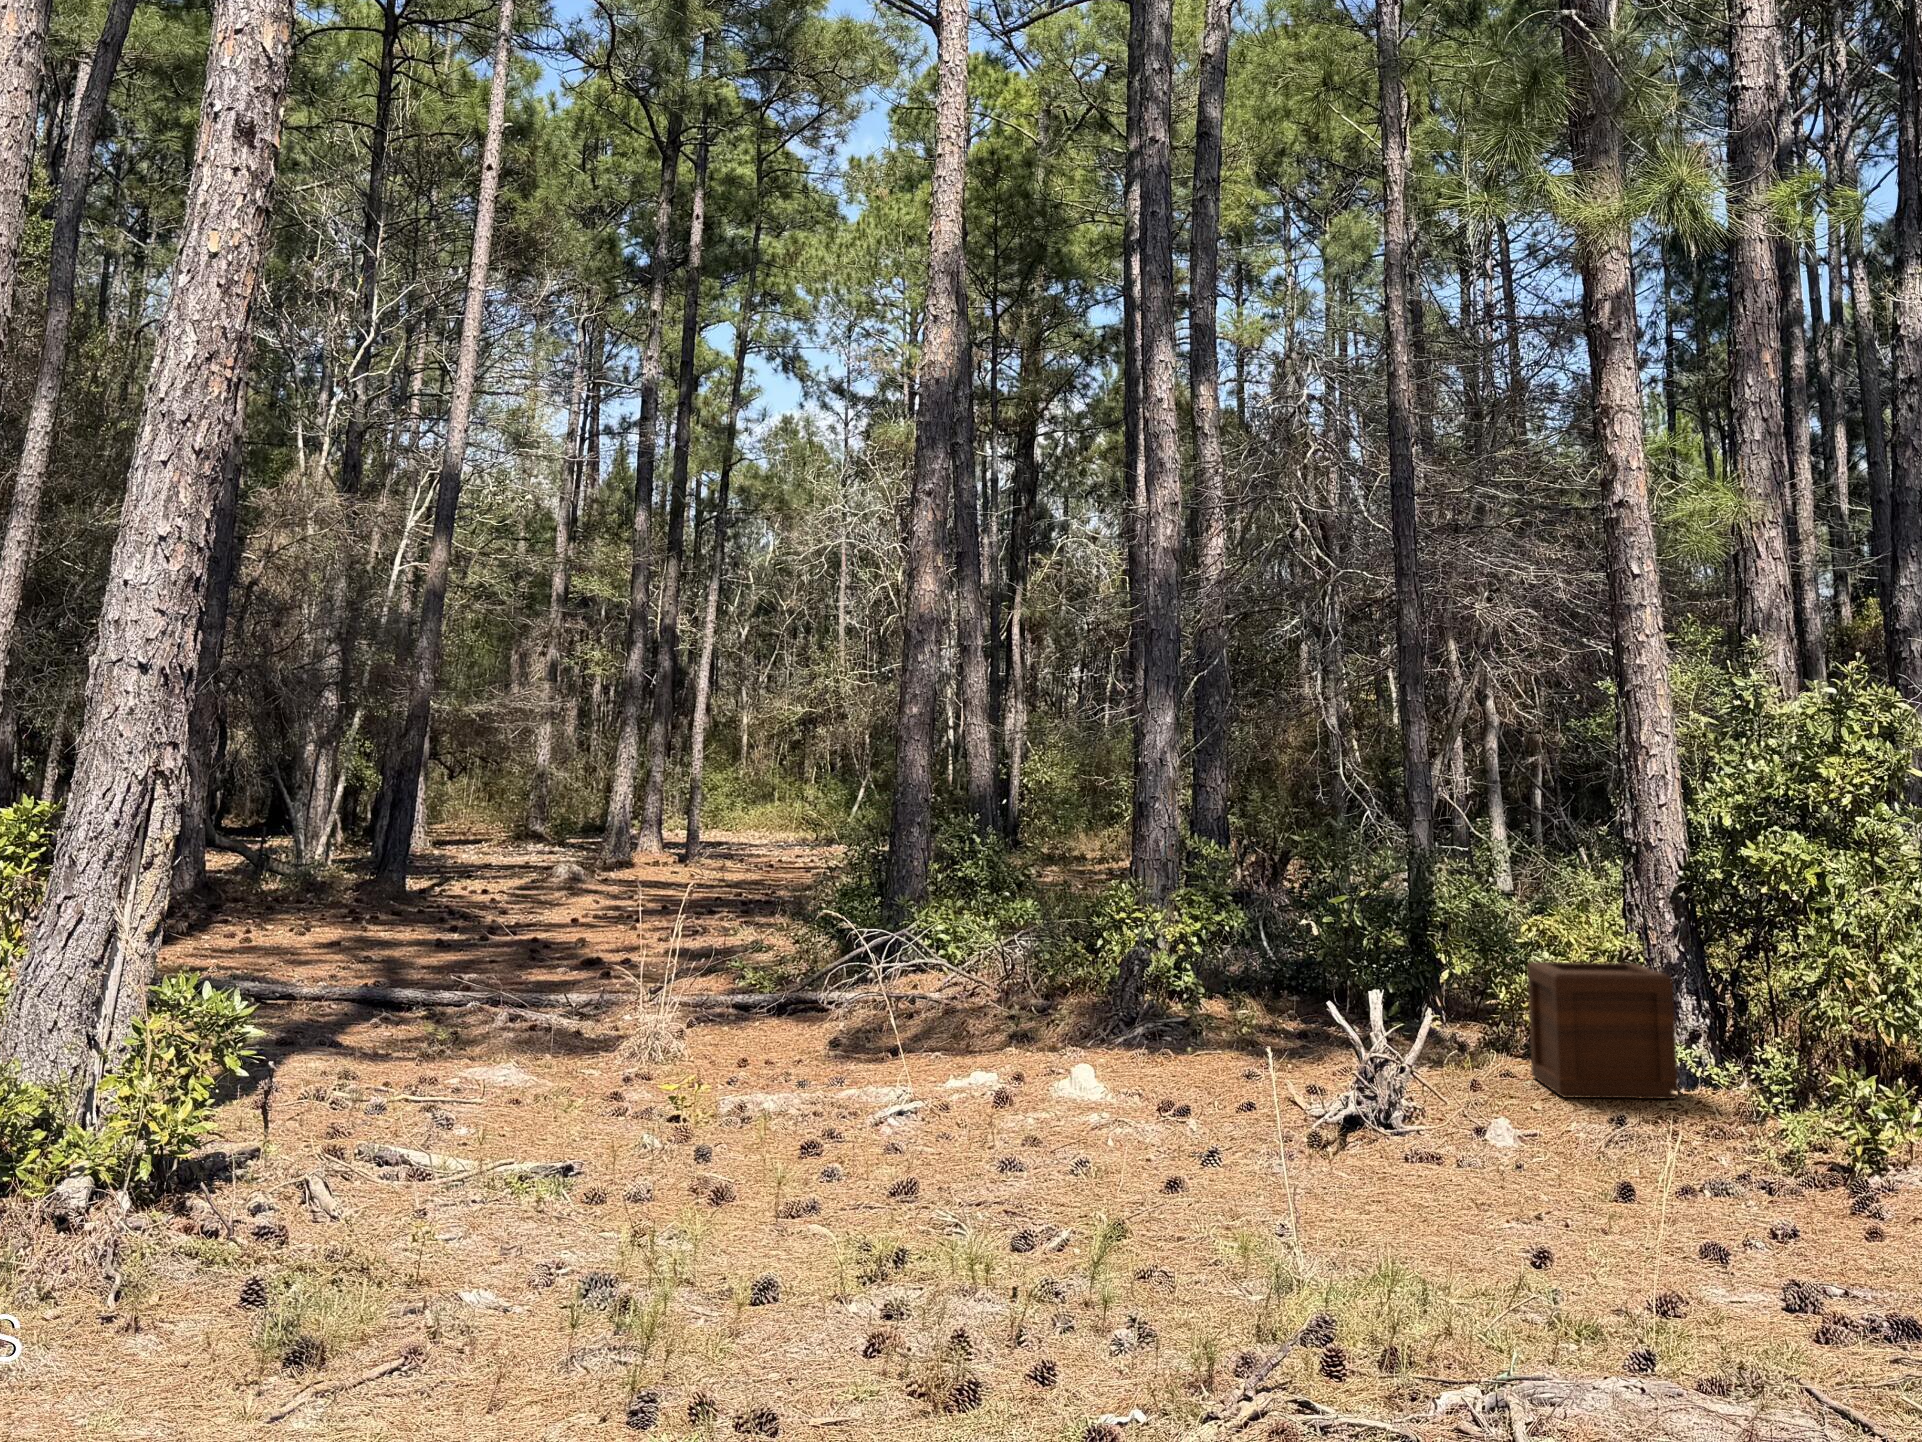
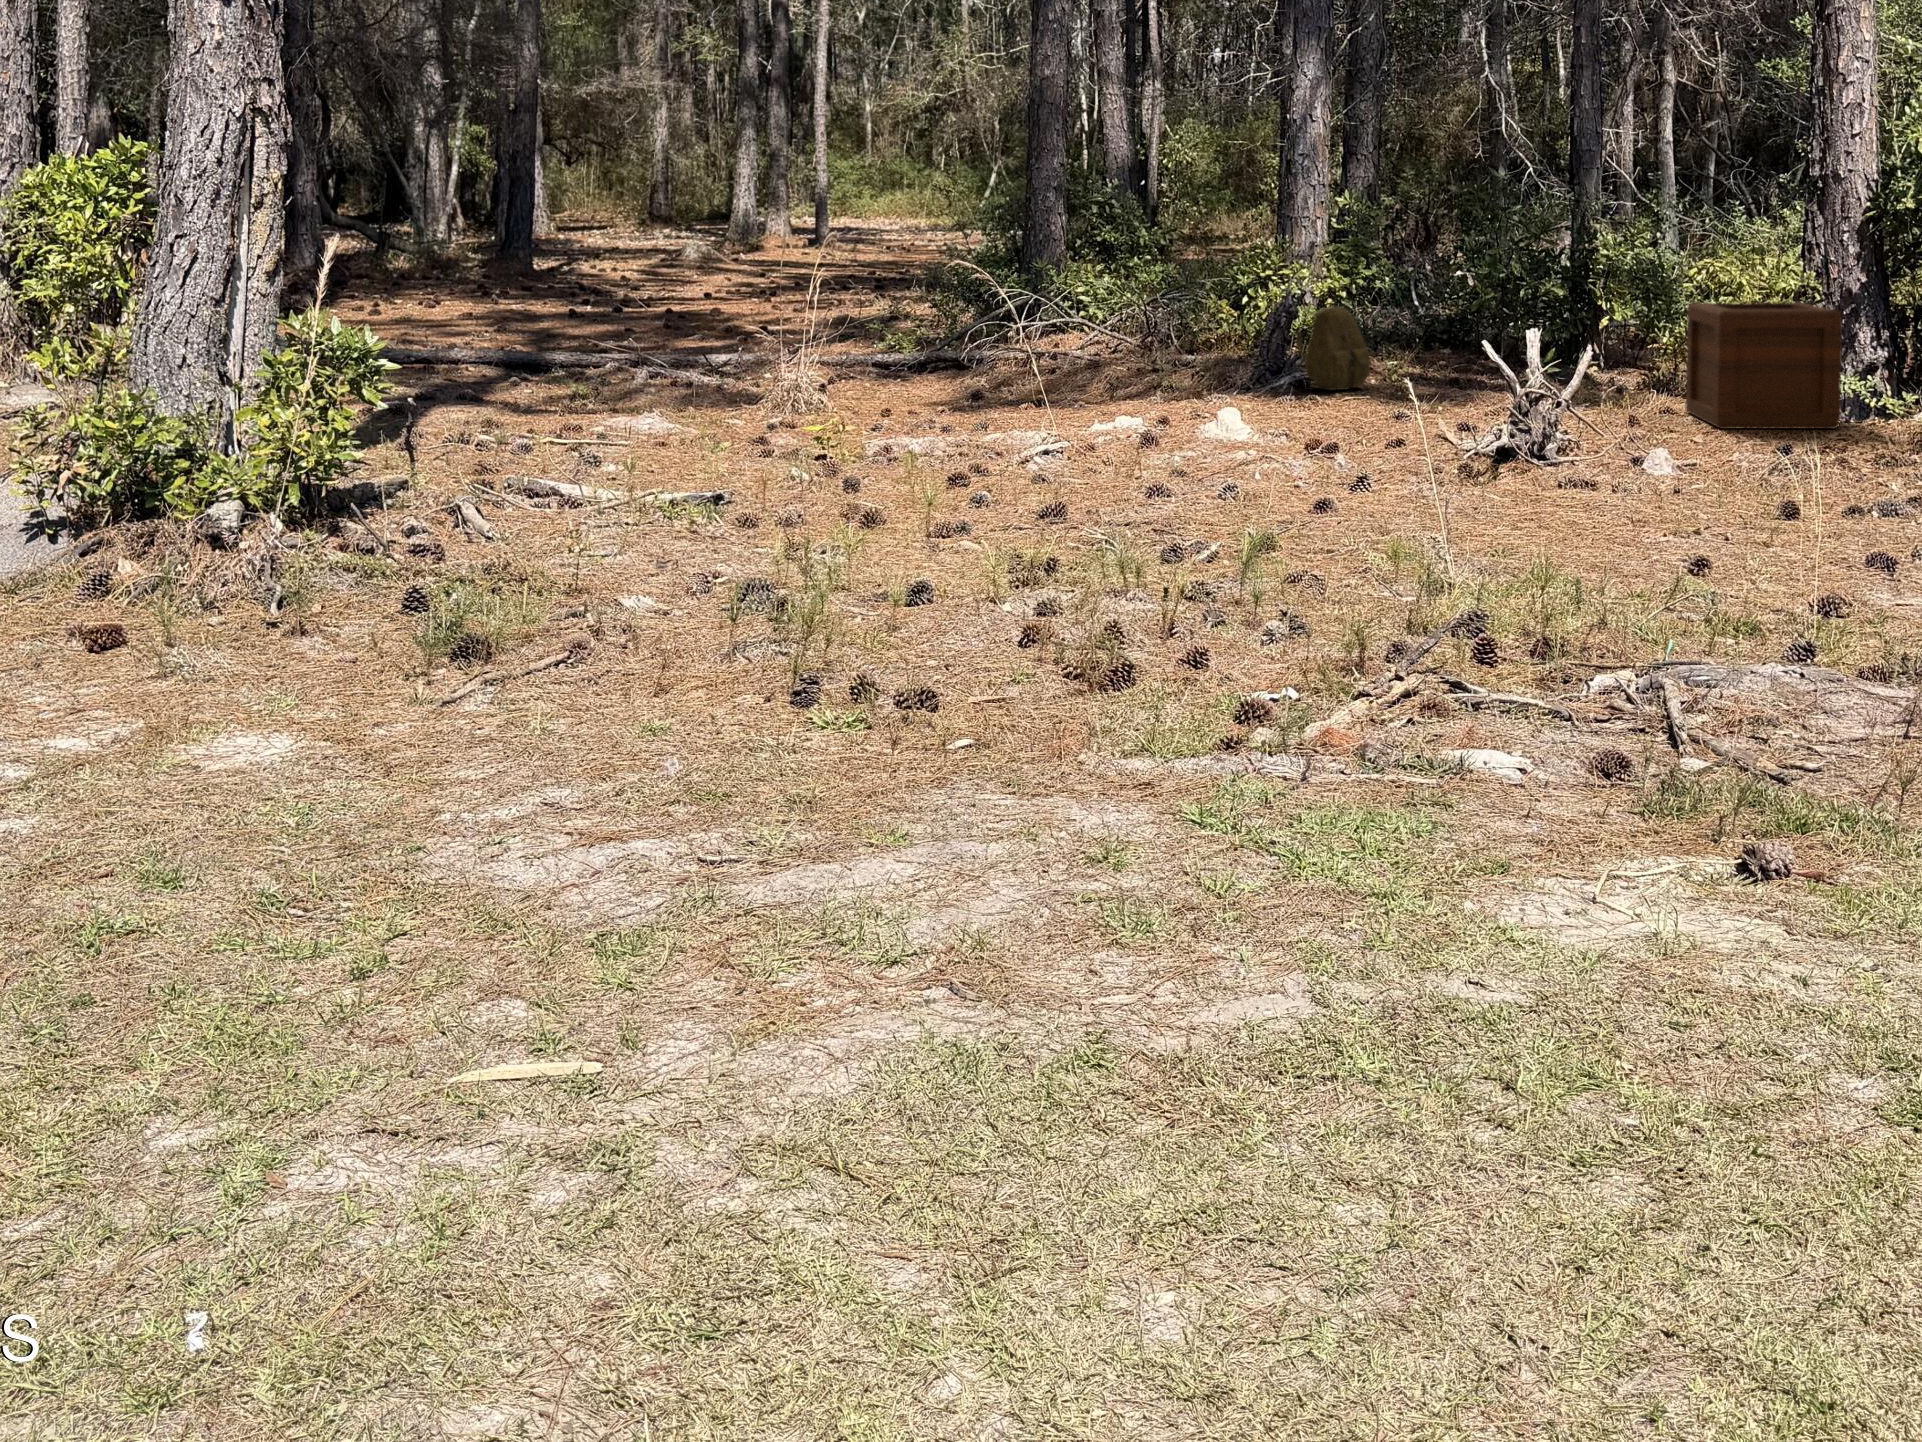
backpack: none [1142,956,1218,1047] -> present [1296,307,1370,391]

